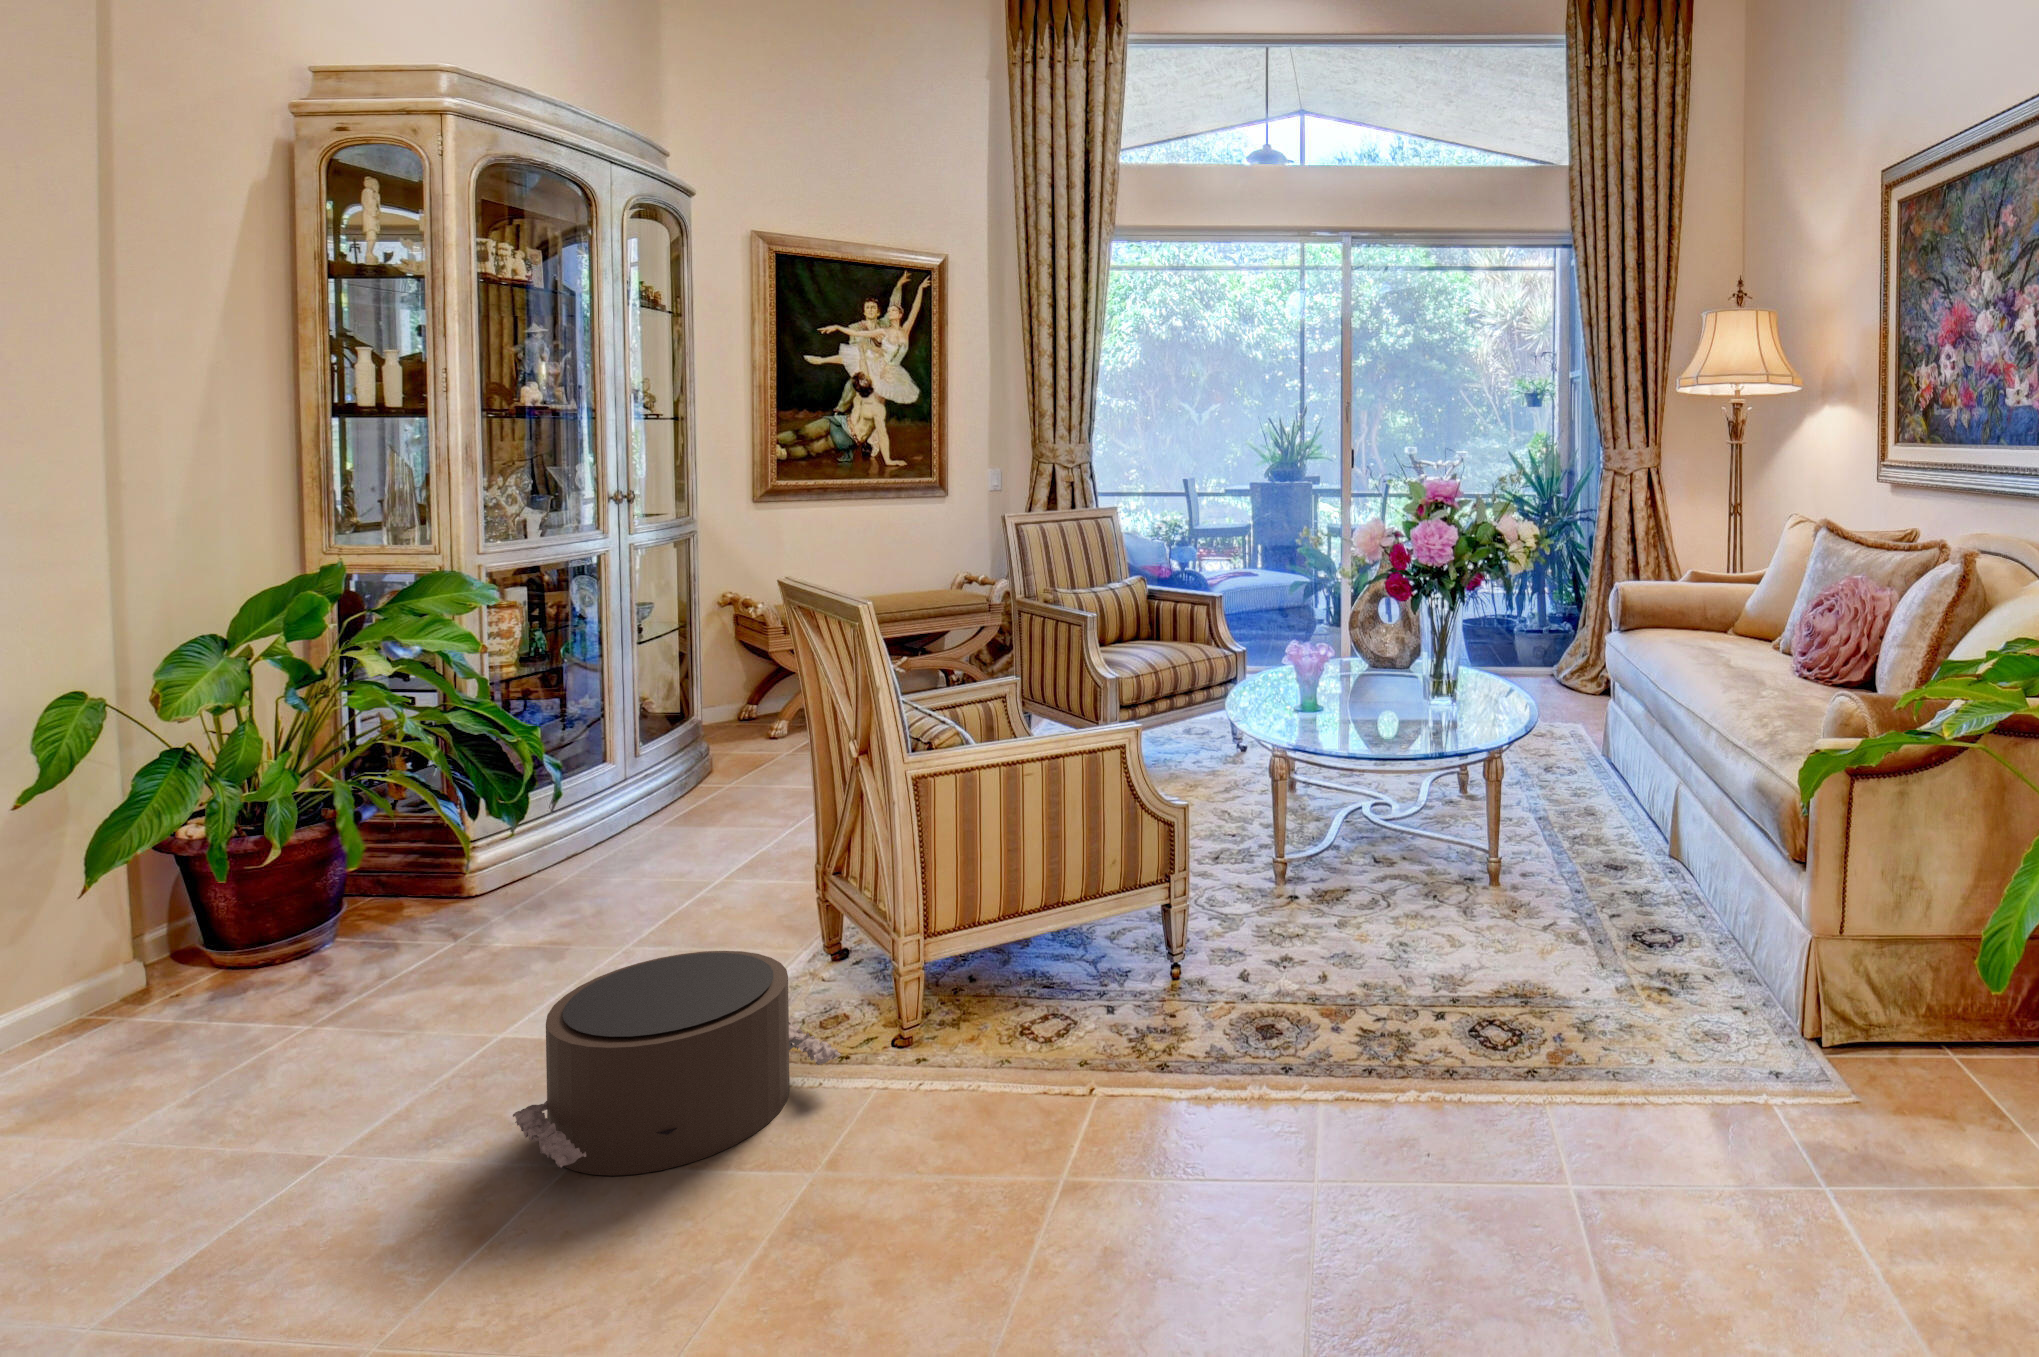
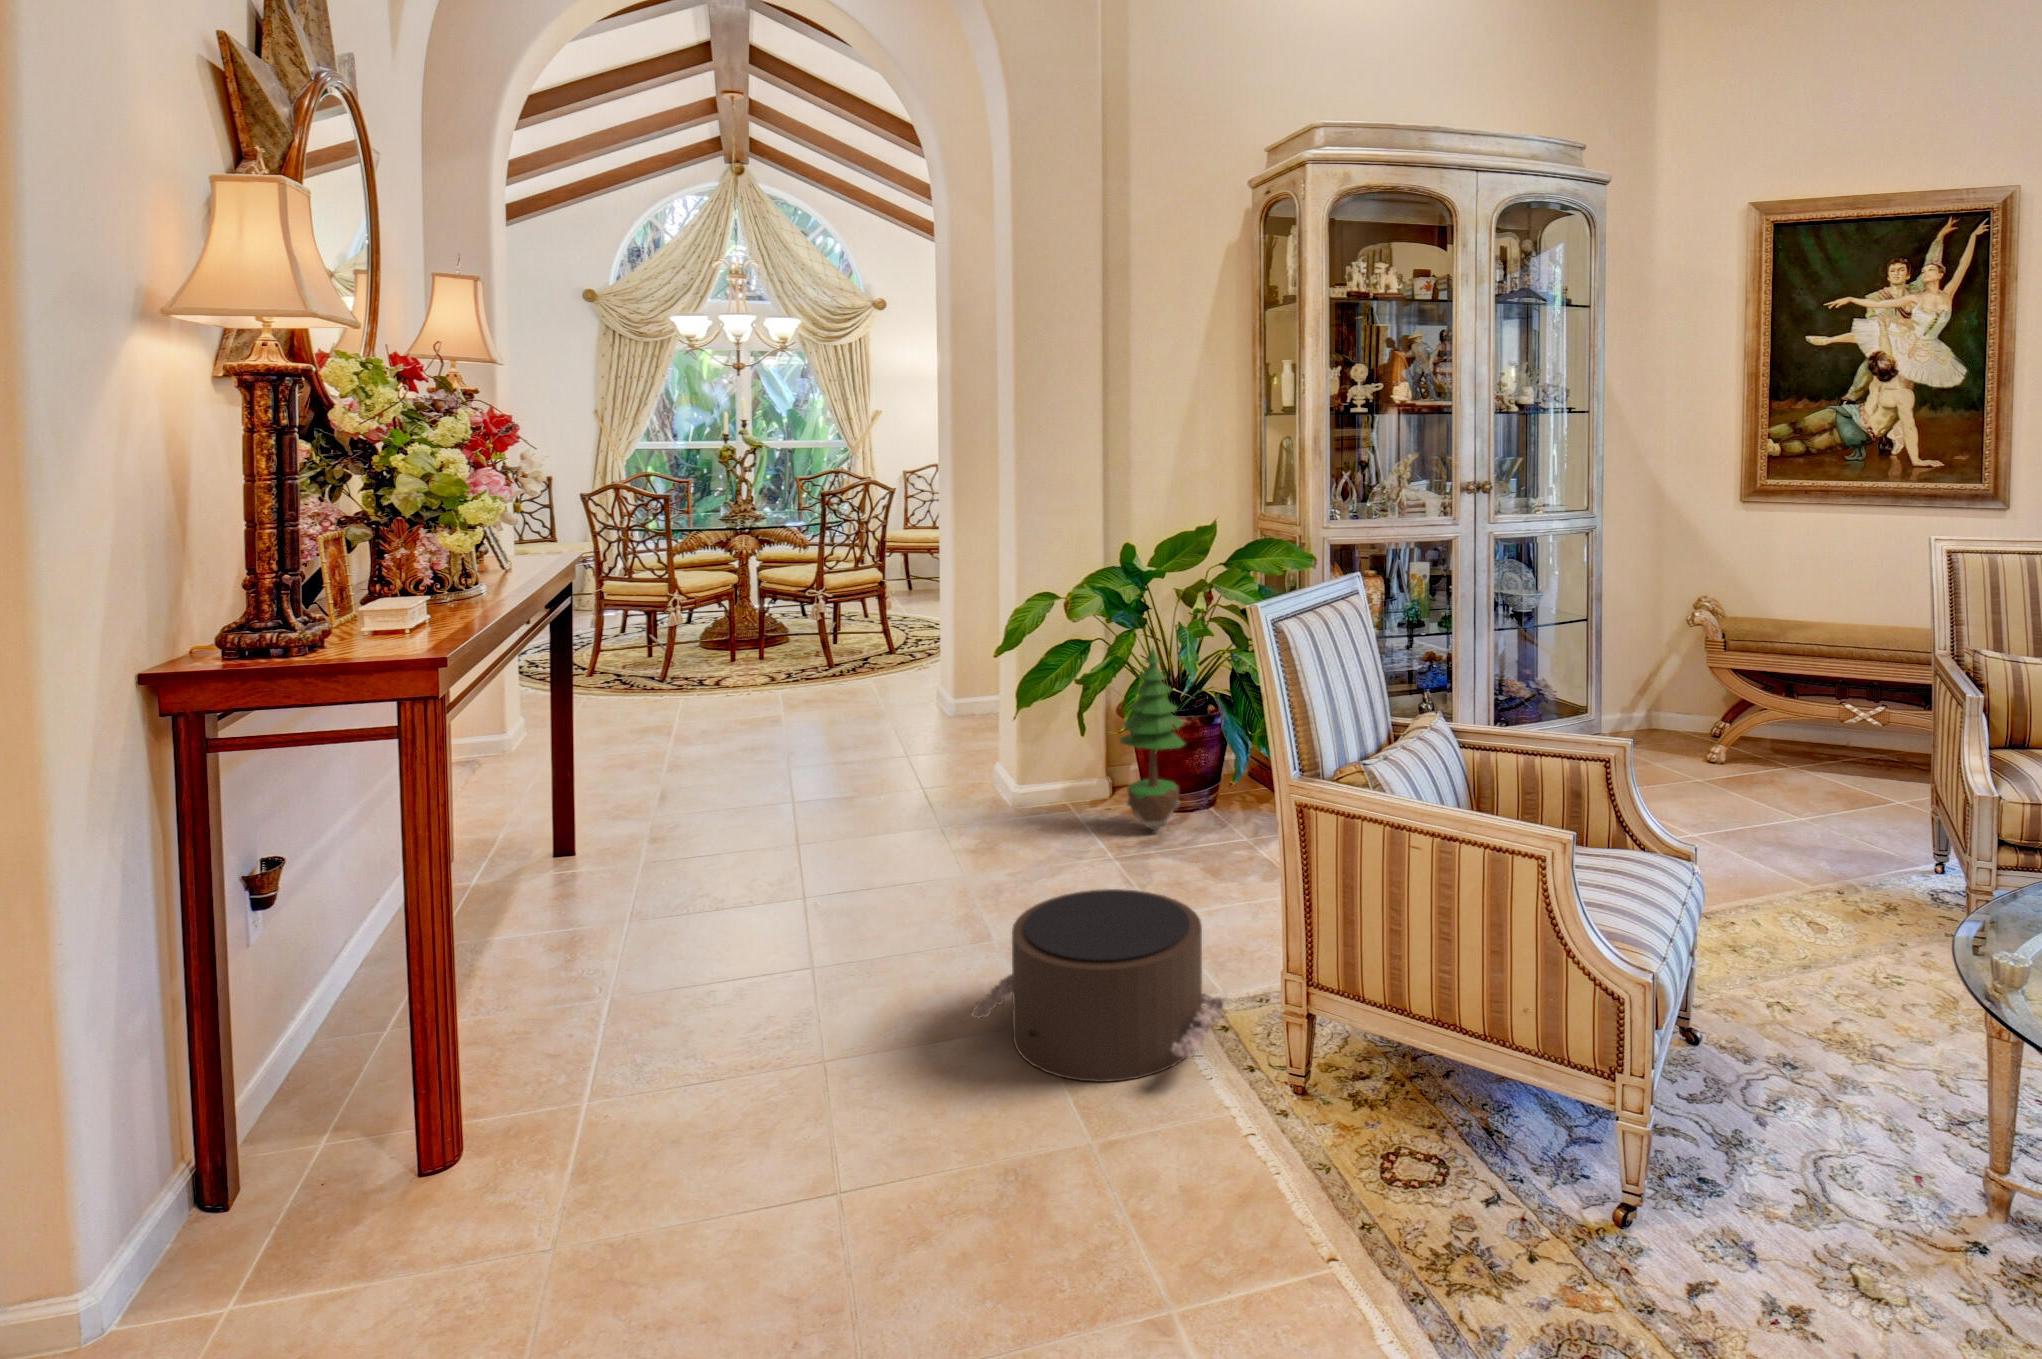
potted tree: none [228,739,348,993] -> present [1120,648,1185,830]

